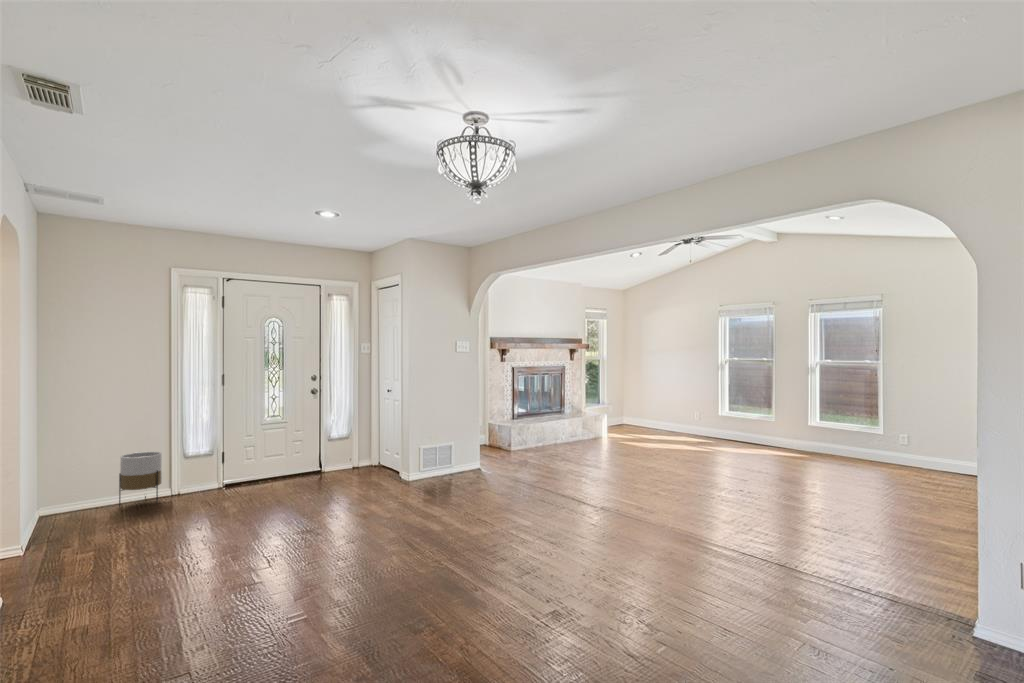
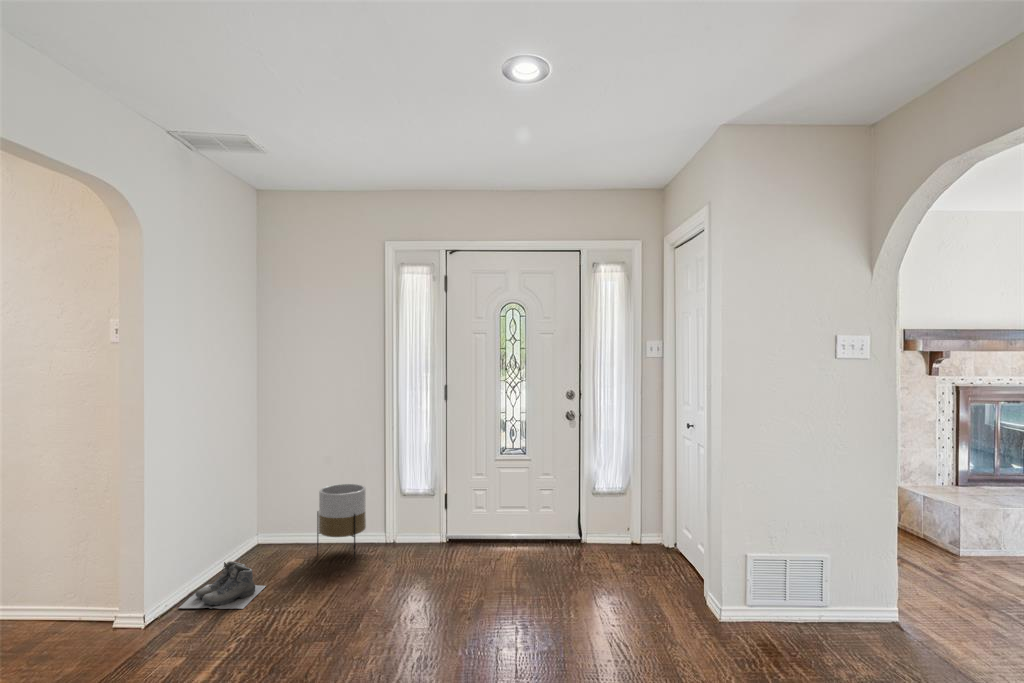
boots: none [37,509,100,545] -> present [179,561,266,609]

